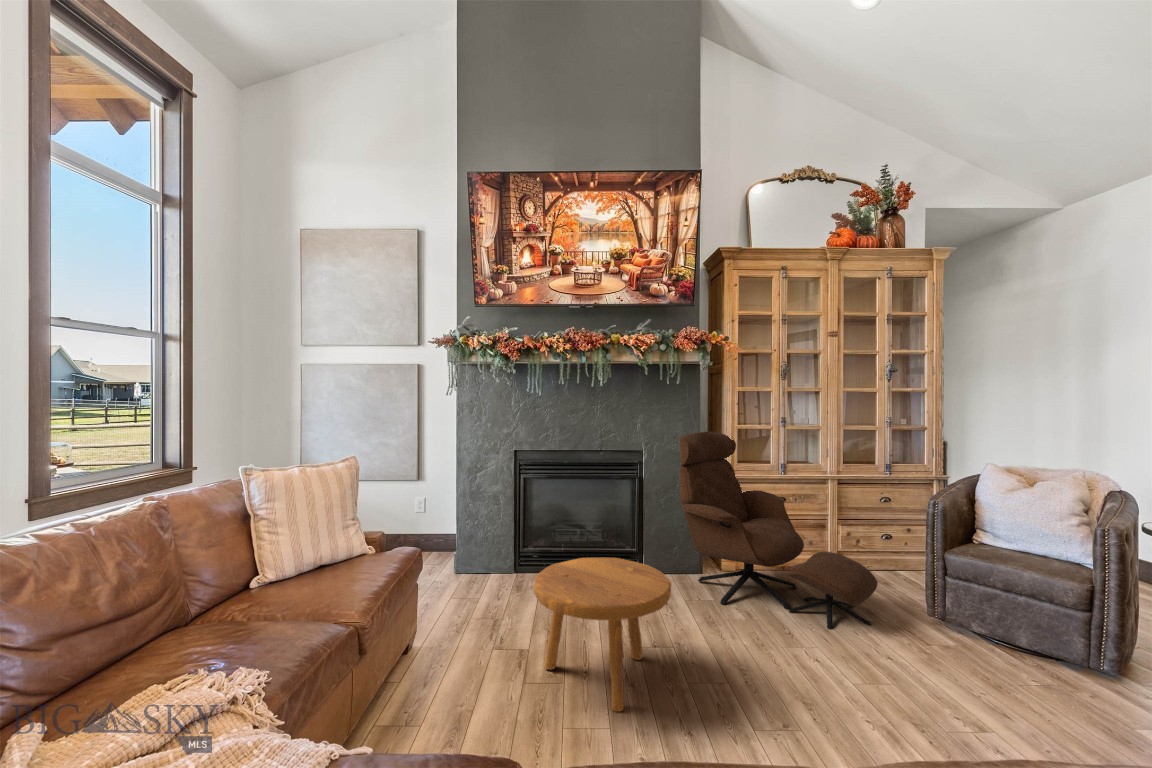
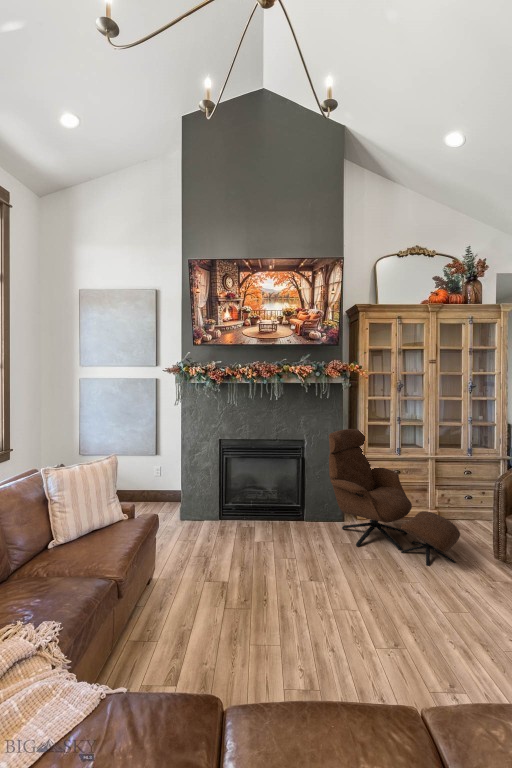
footstool: present [534,557,671,712] -> none [232,521,322,628]

